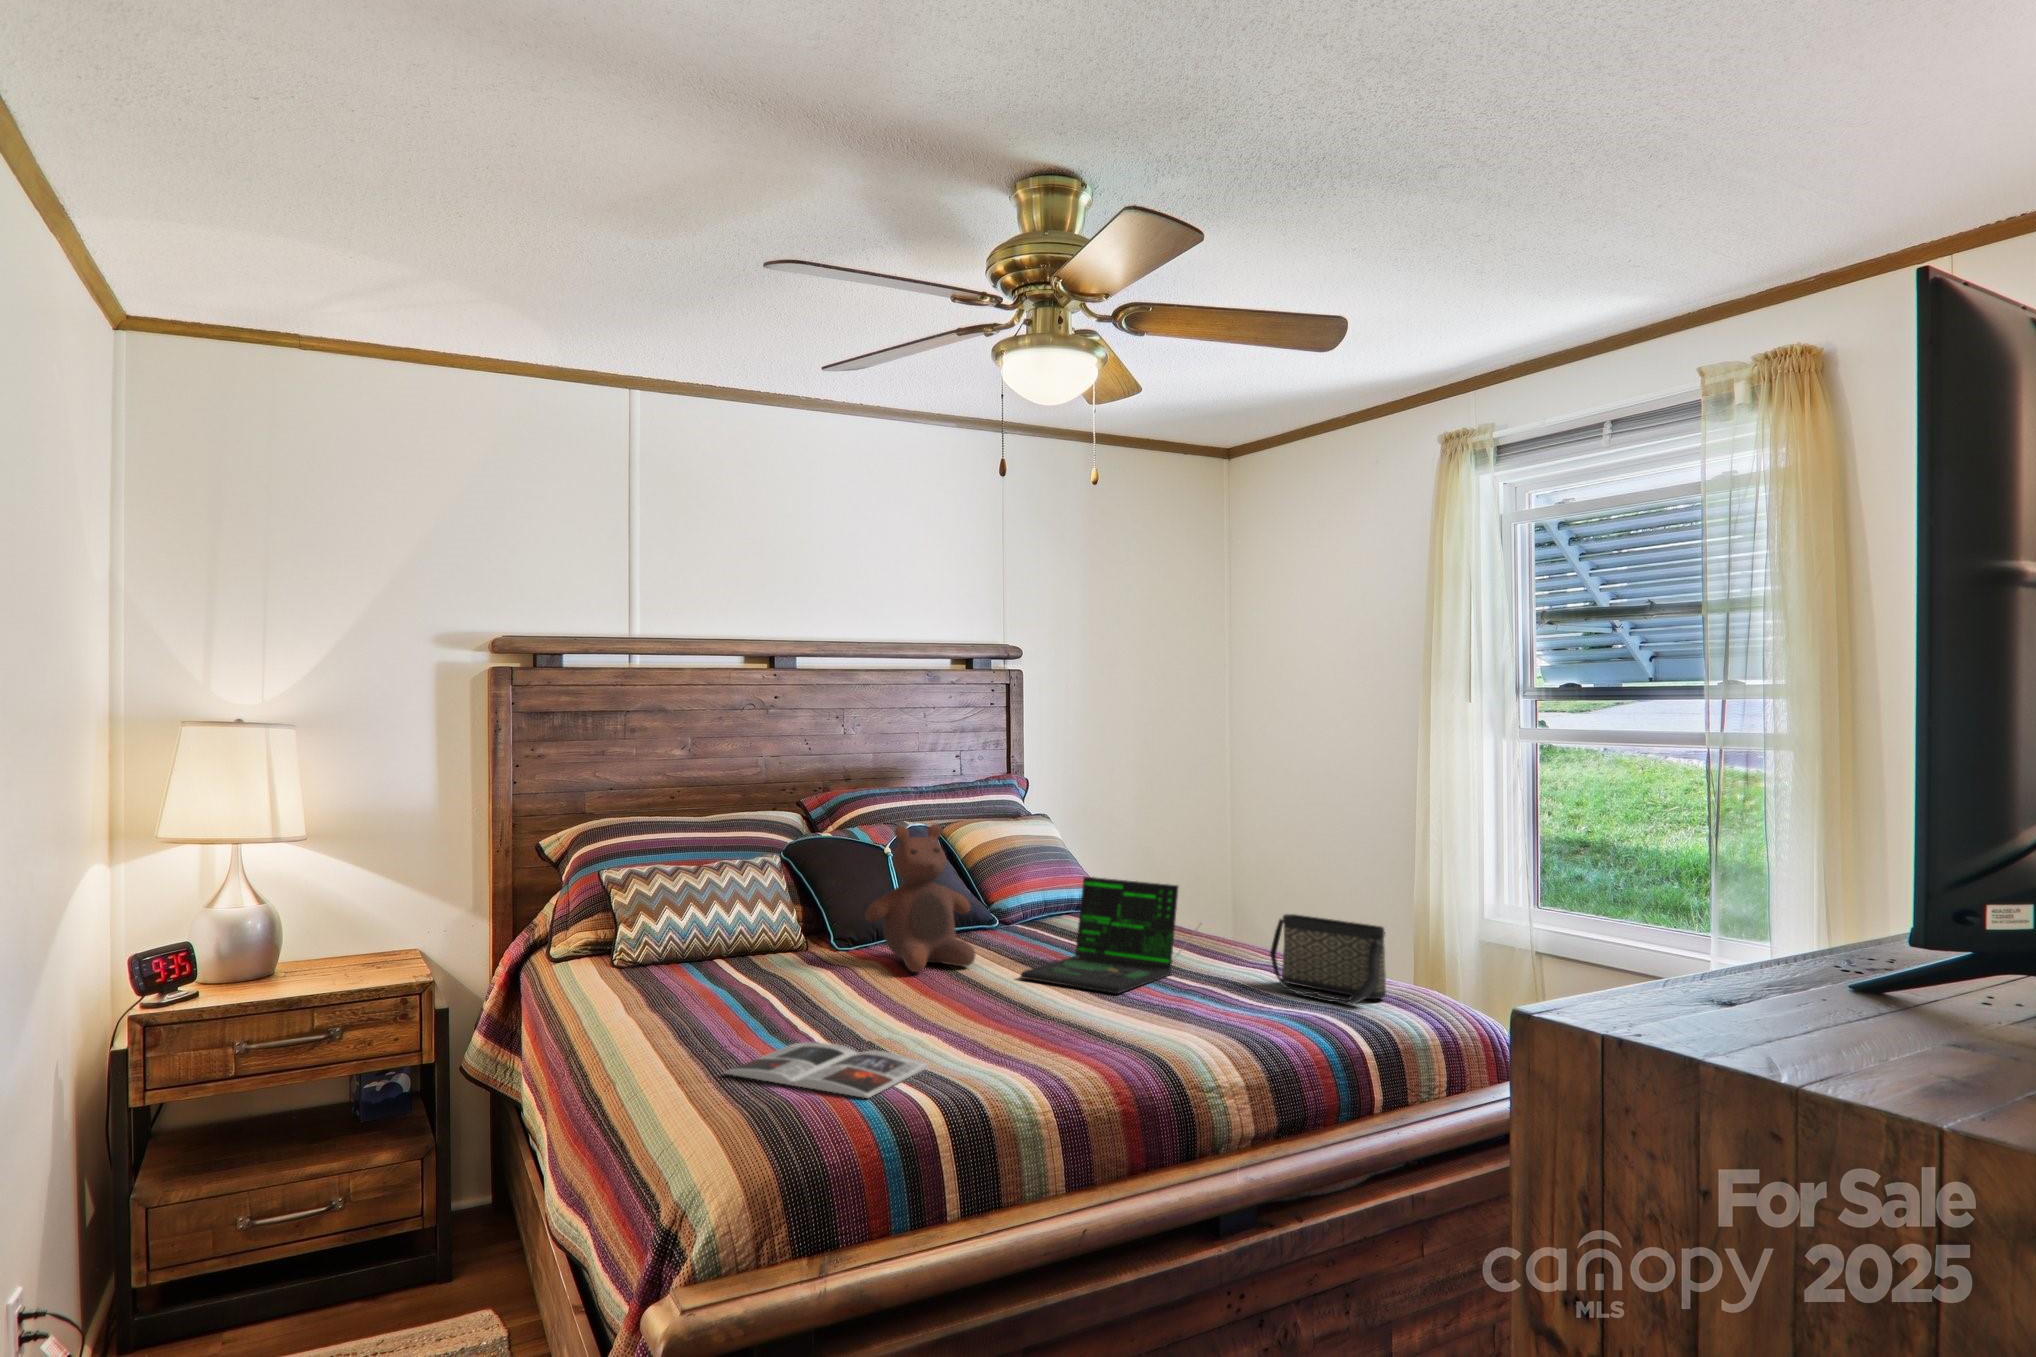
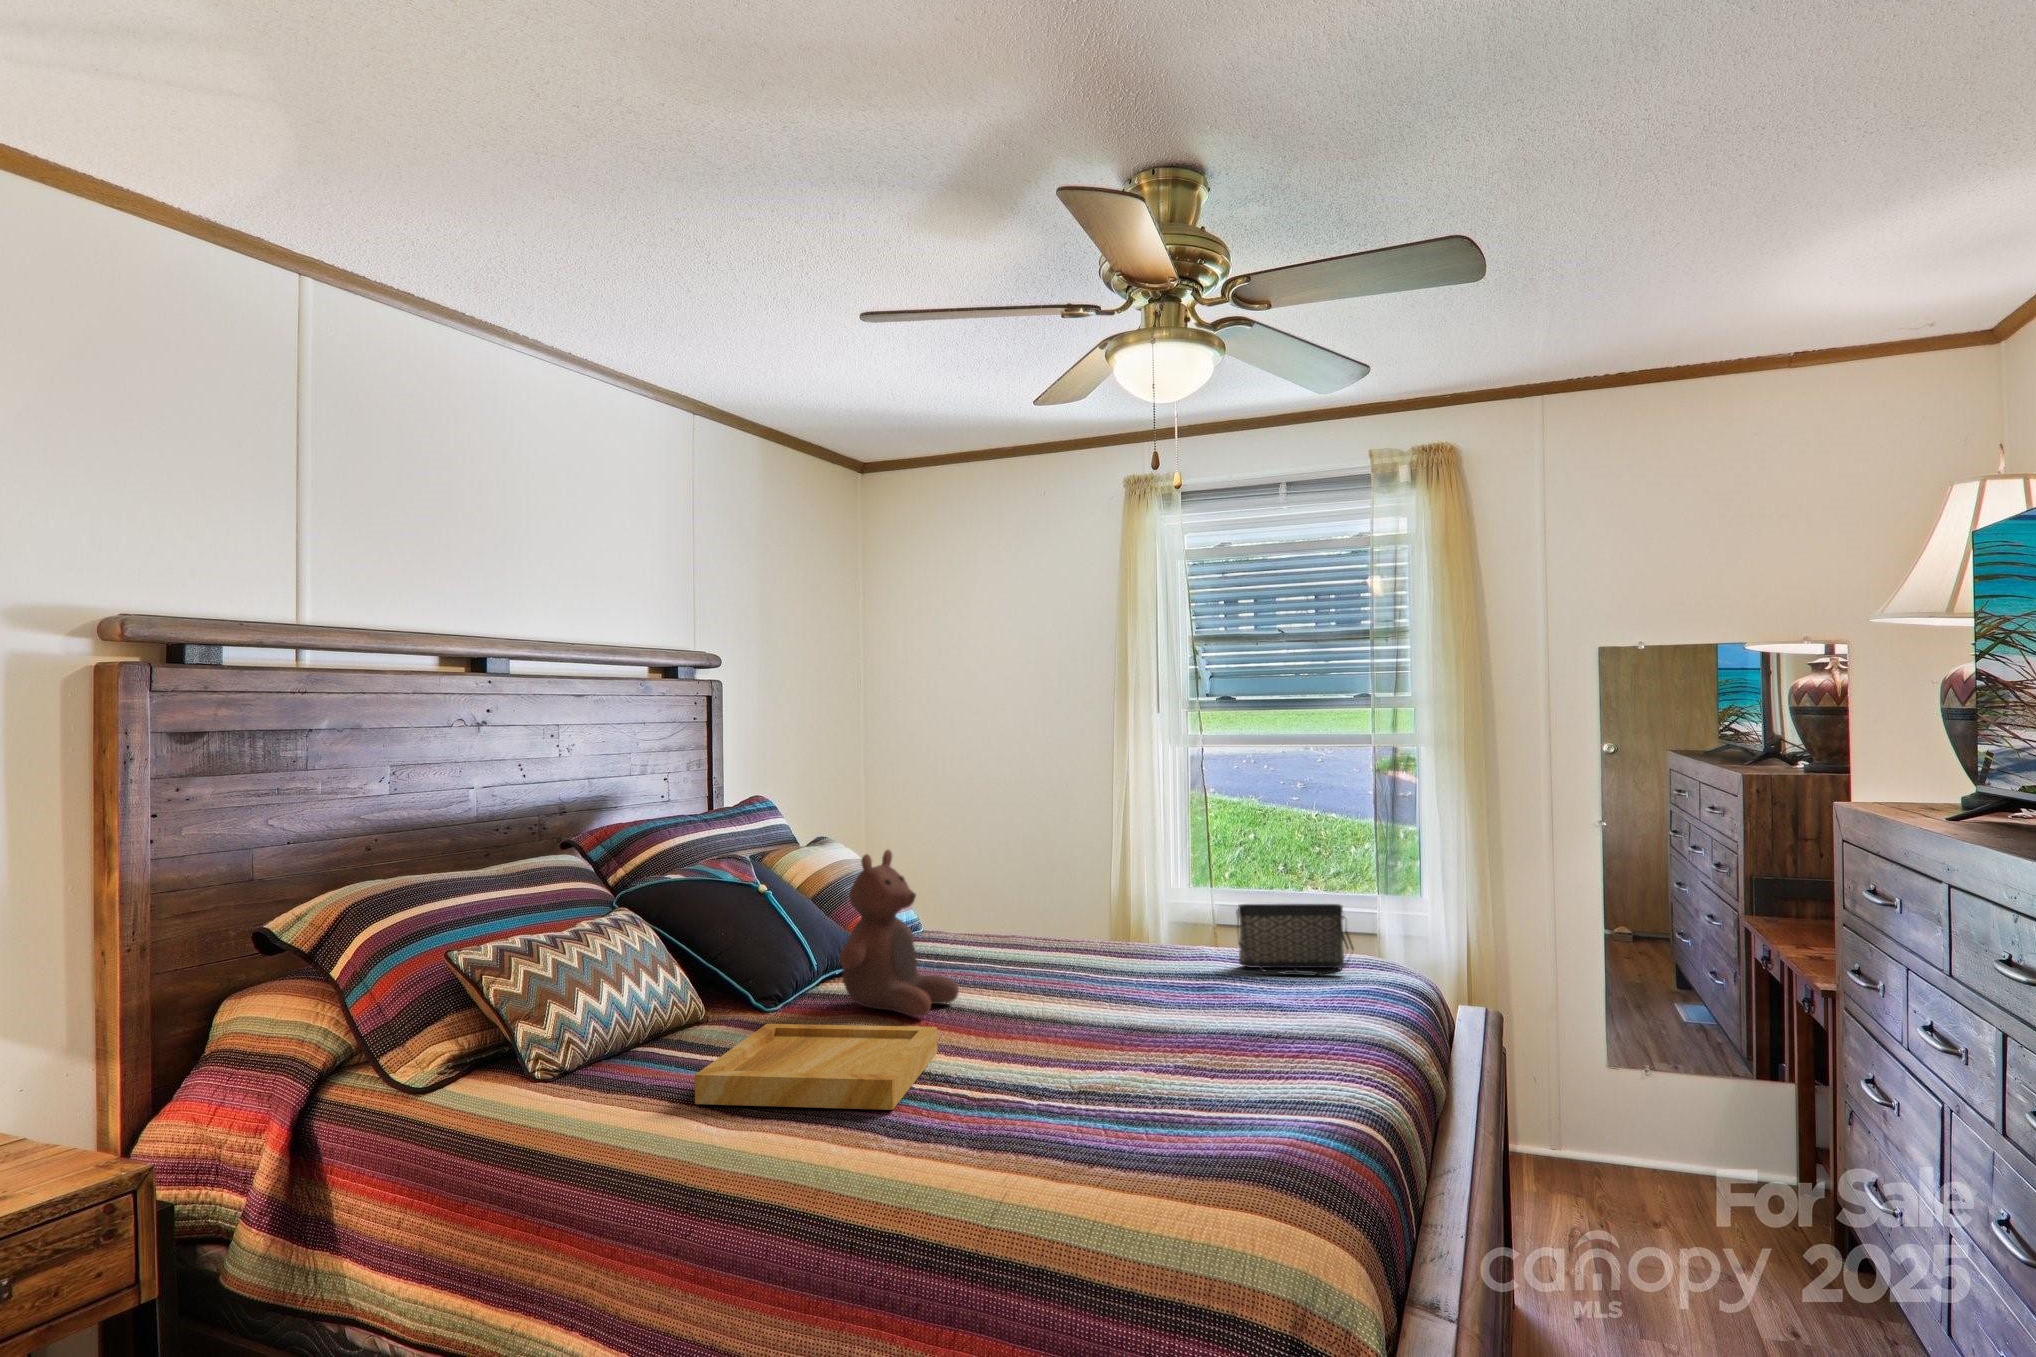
laptop: present [1020,877,1202,994] -> none [1026,889,1167,1003]
tray: none [643,955,860,1028] -> present [695,1024,937,1110]
magazine: present [724,1043,929,1098] -> none [1017,1087,1239,1148]

